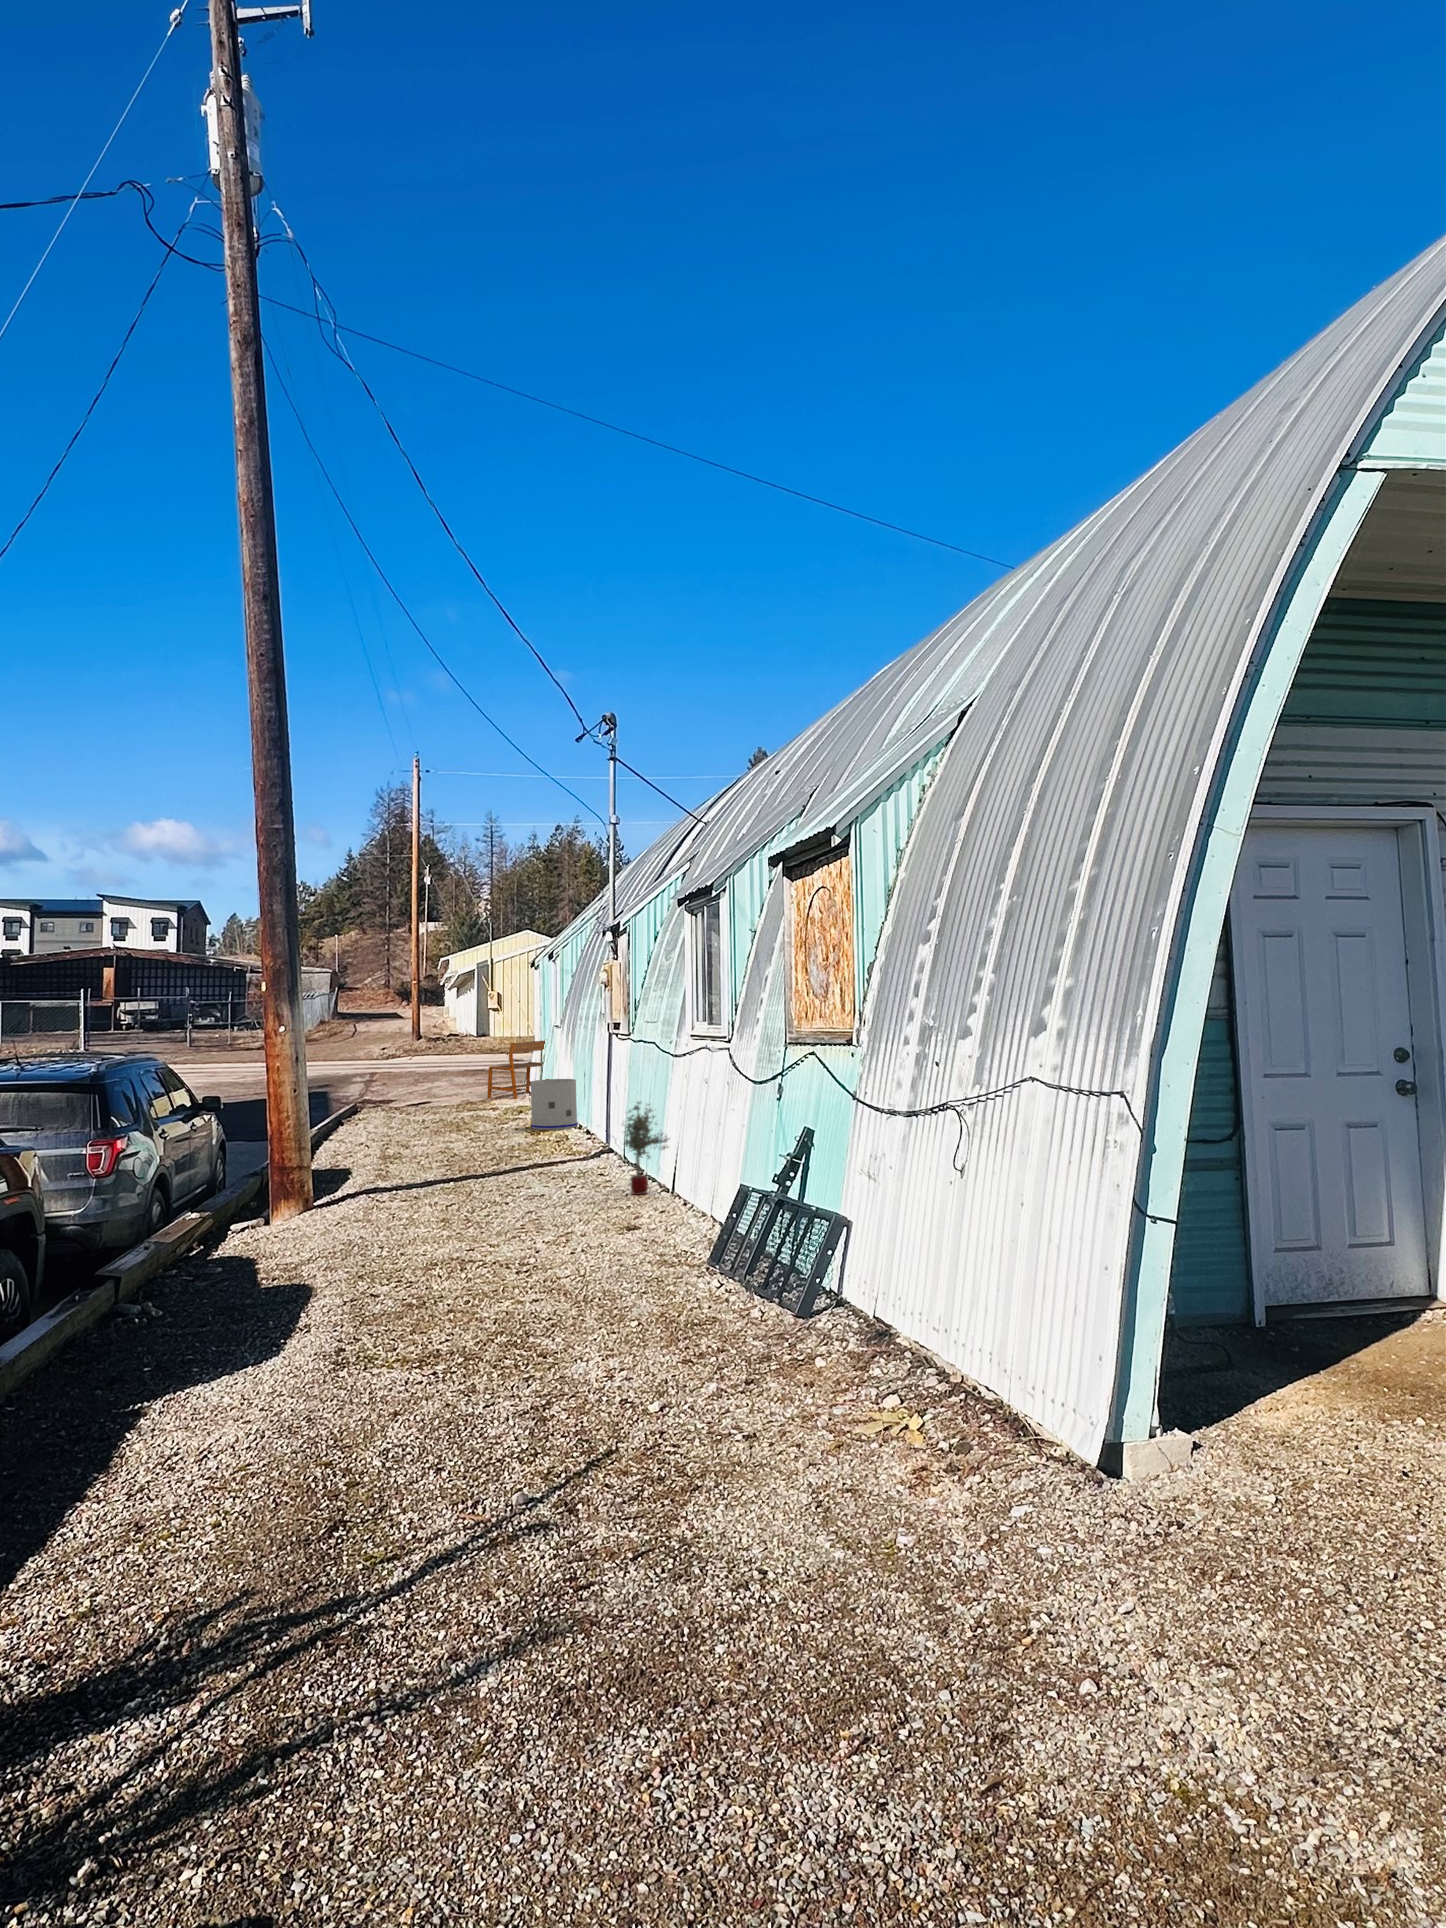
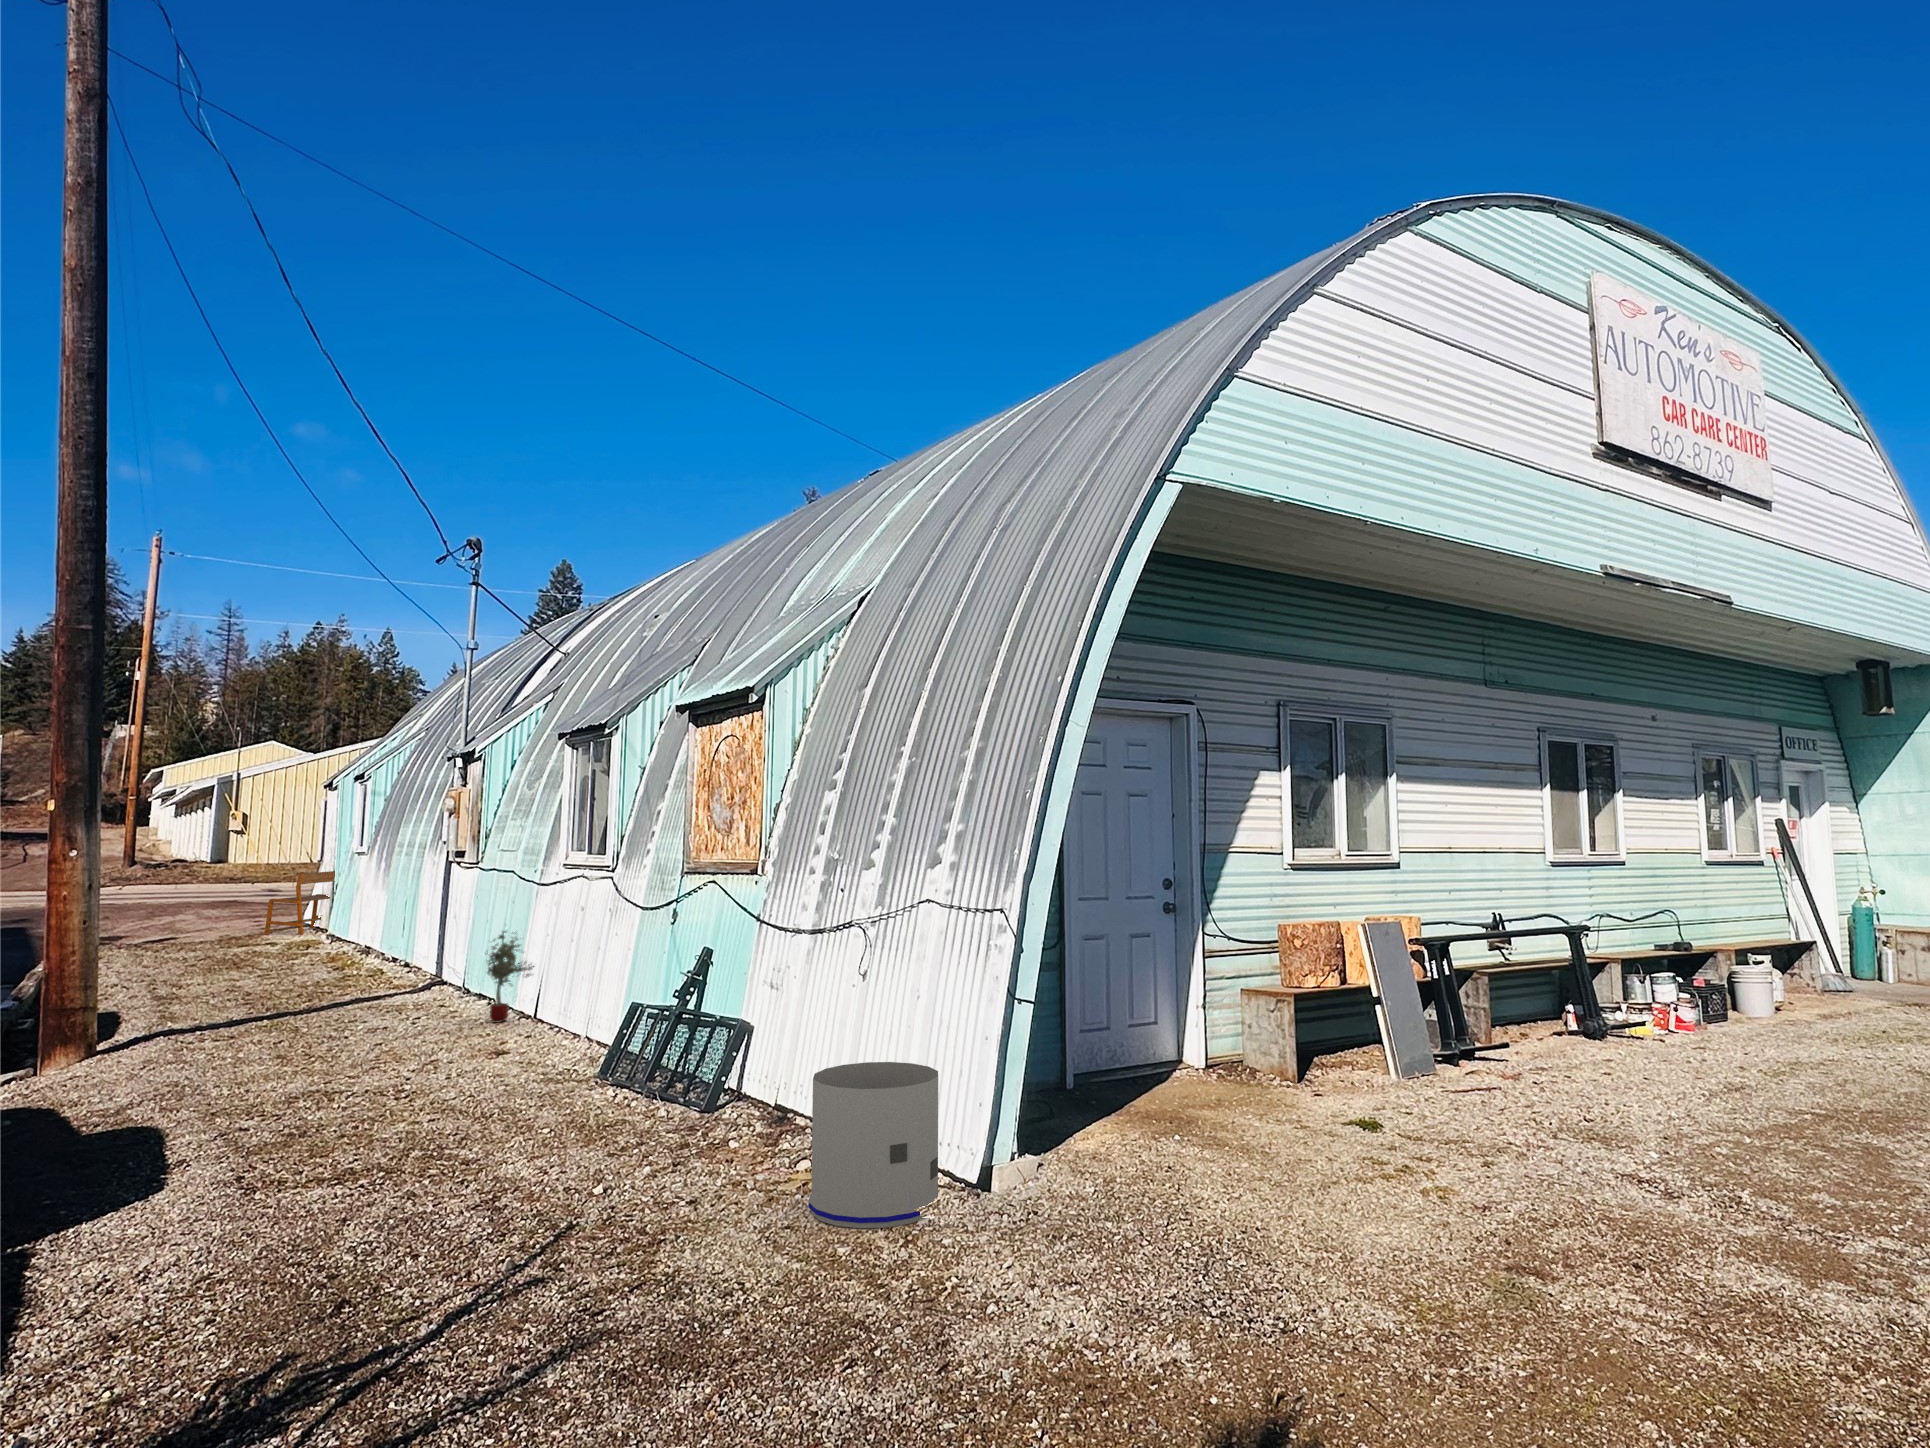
trash can: present [531,1079,578,1130] -> present [808,1062,938,1228]

